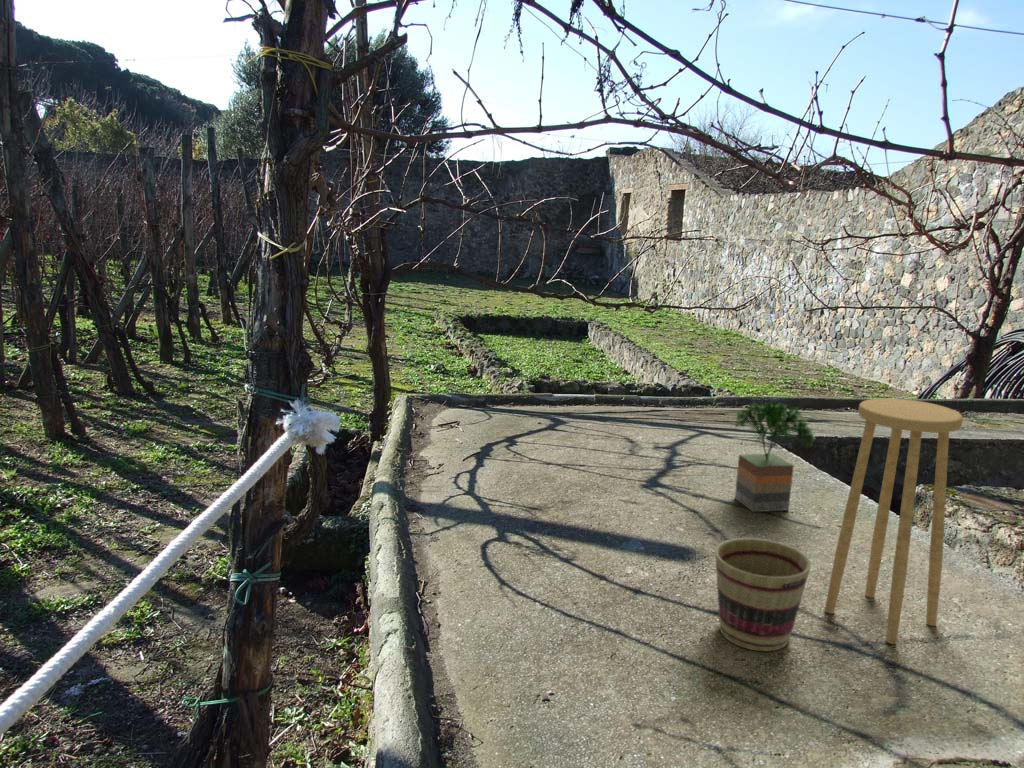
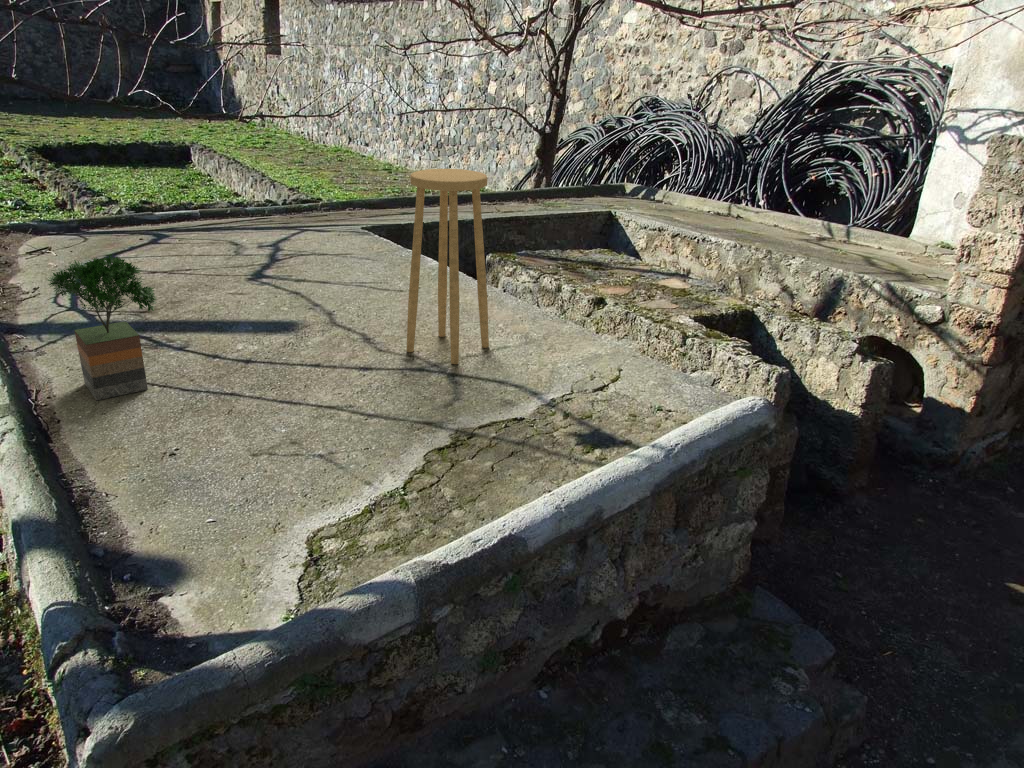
potted tree: present [734,402,815,512] -> present [47,255,156,400]
basket: present [715,538,811,651] -> none [307,298,385,386]

